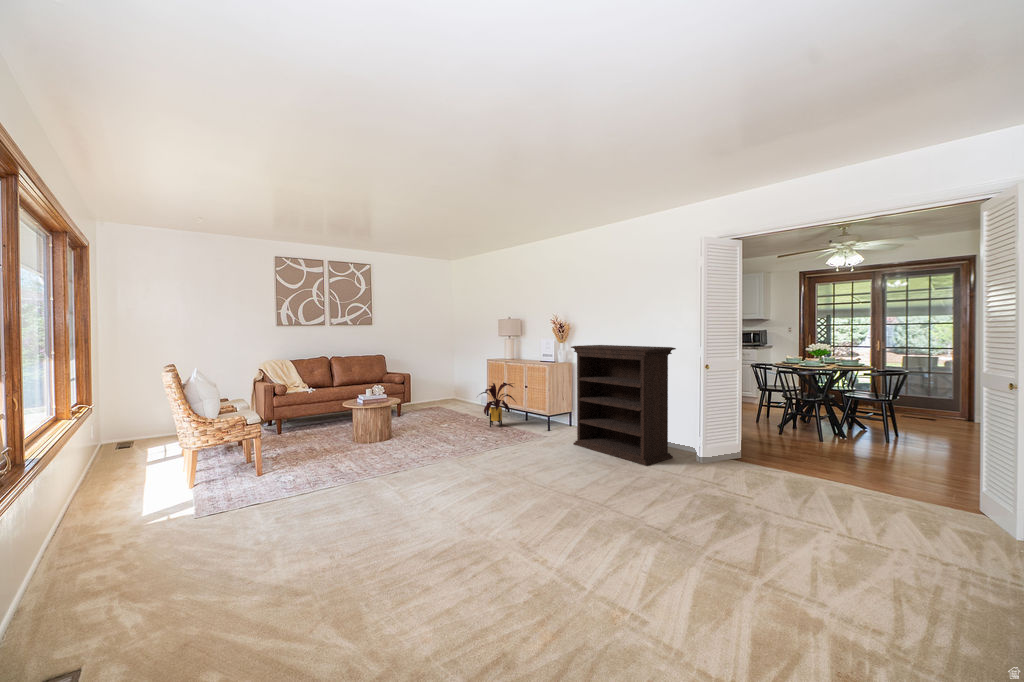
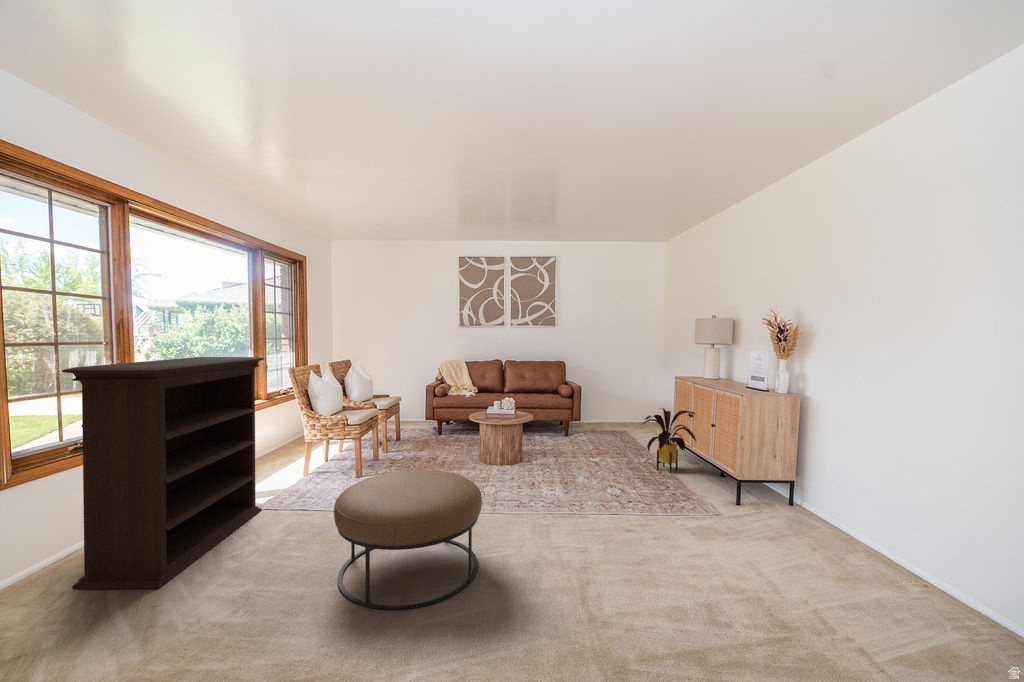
bookshelf: present [571,345,676,466] -> present [62,357,264,590]
ottoman: none [352,435,459,526] -> present [334,469,482,610]

